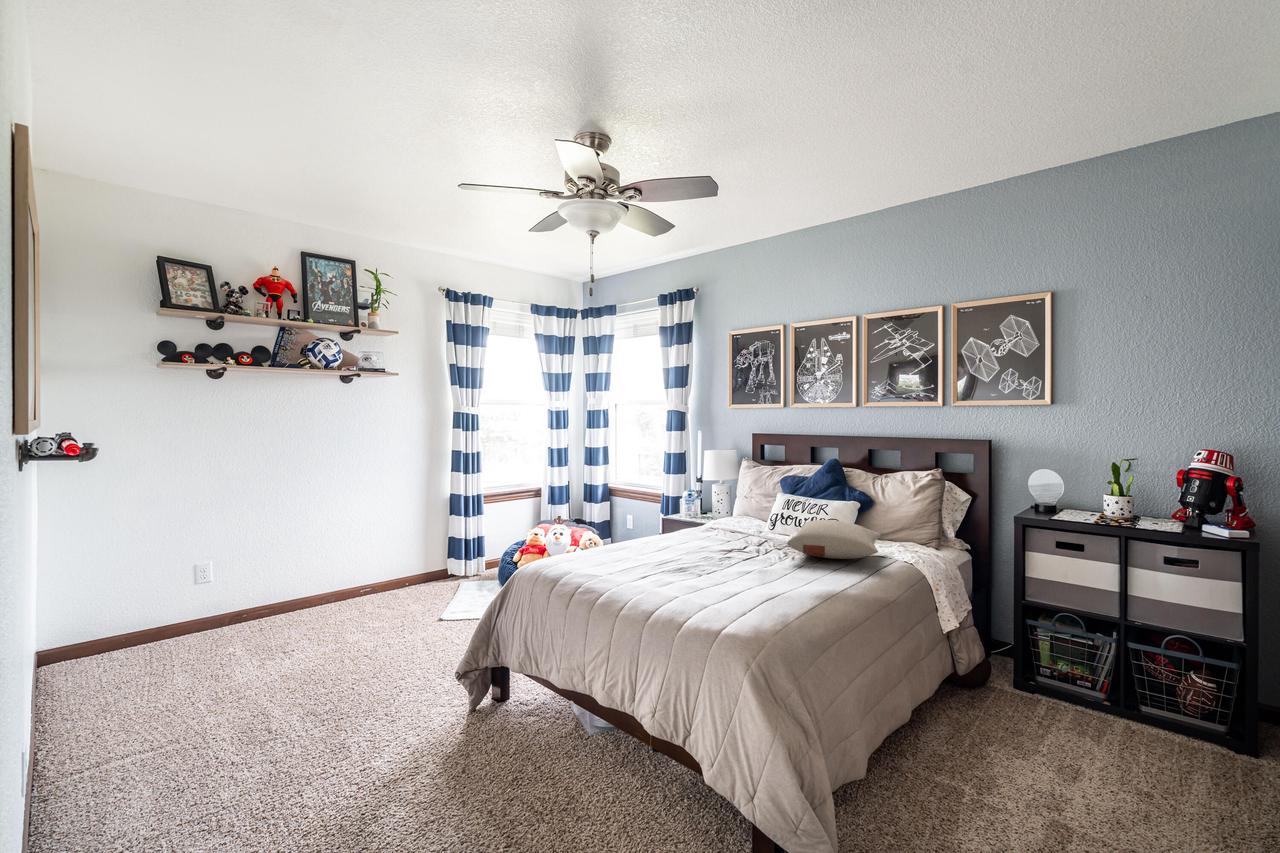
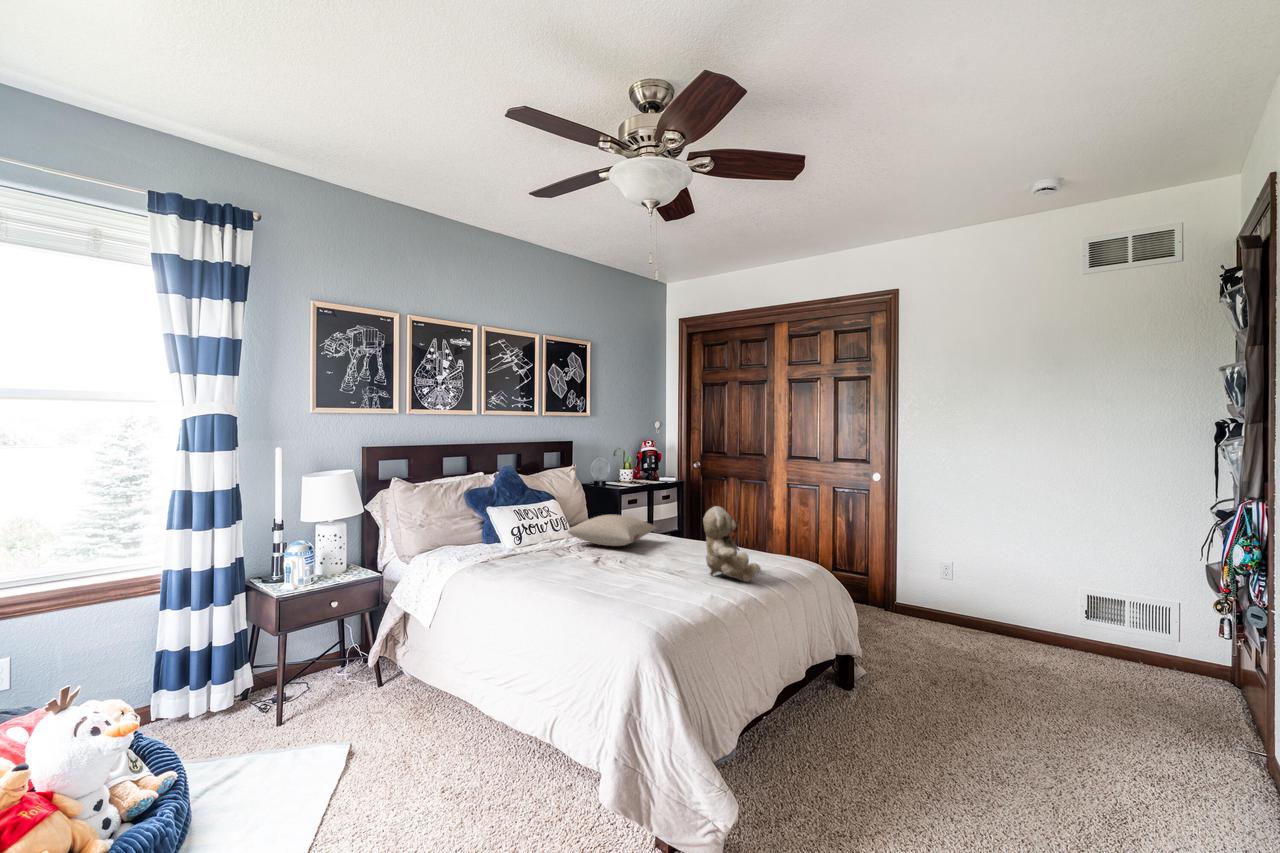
teddy bear: none [682,503,776,604] -> present [703,506,761,582]

